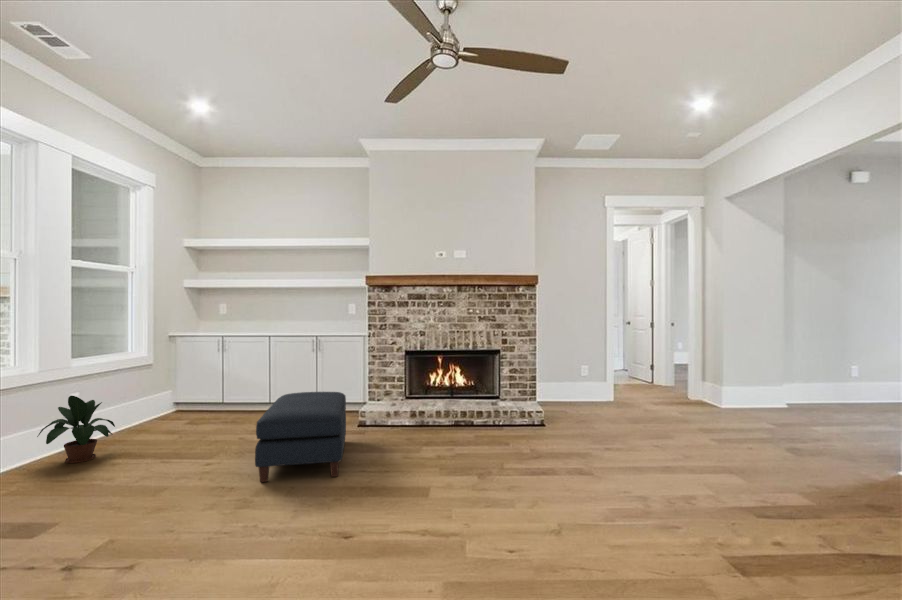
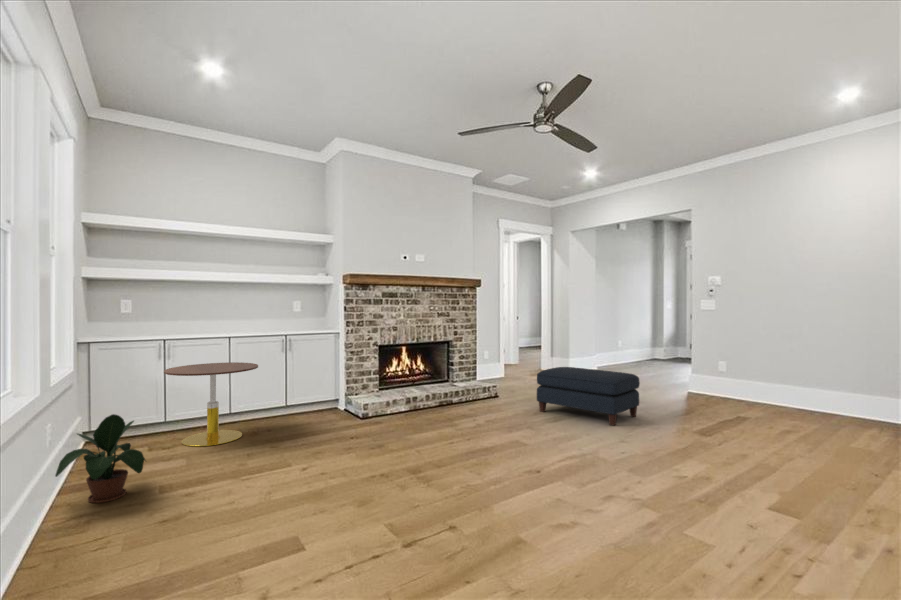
side table: none [185,359,266,431] -> present [164,362,258,446]
ottoman: present [255,392,346,482] -> present [537,367,640,426]

